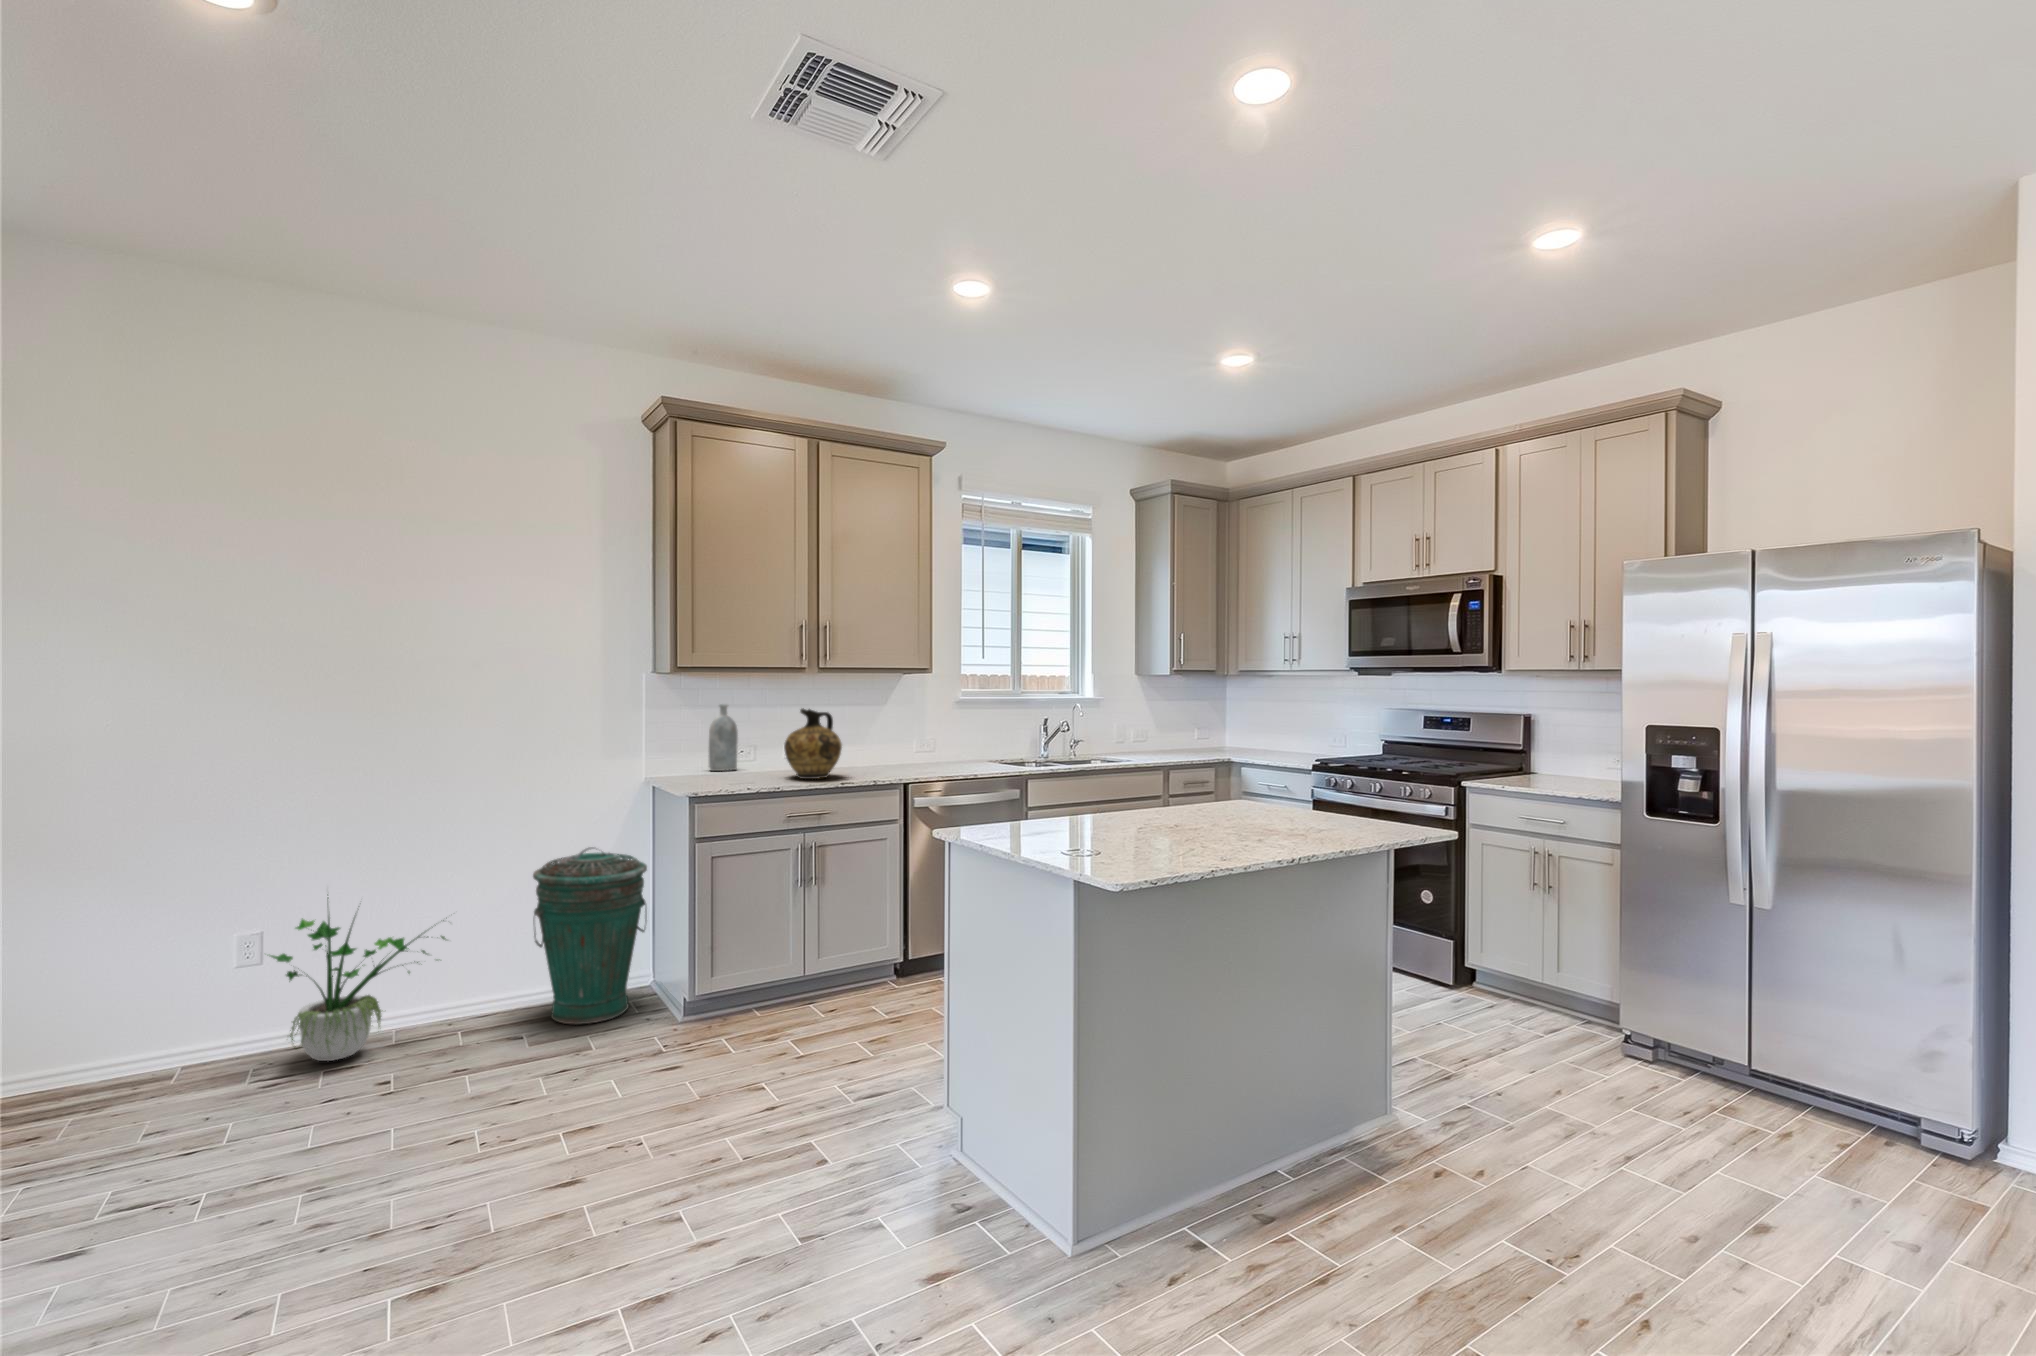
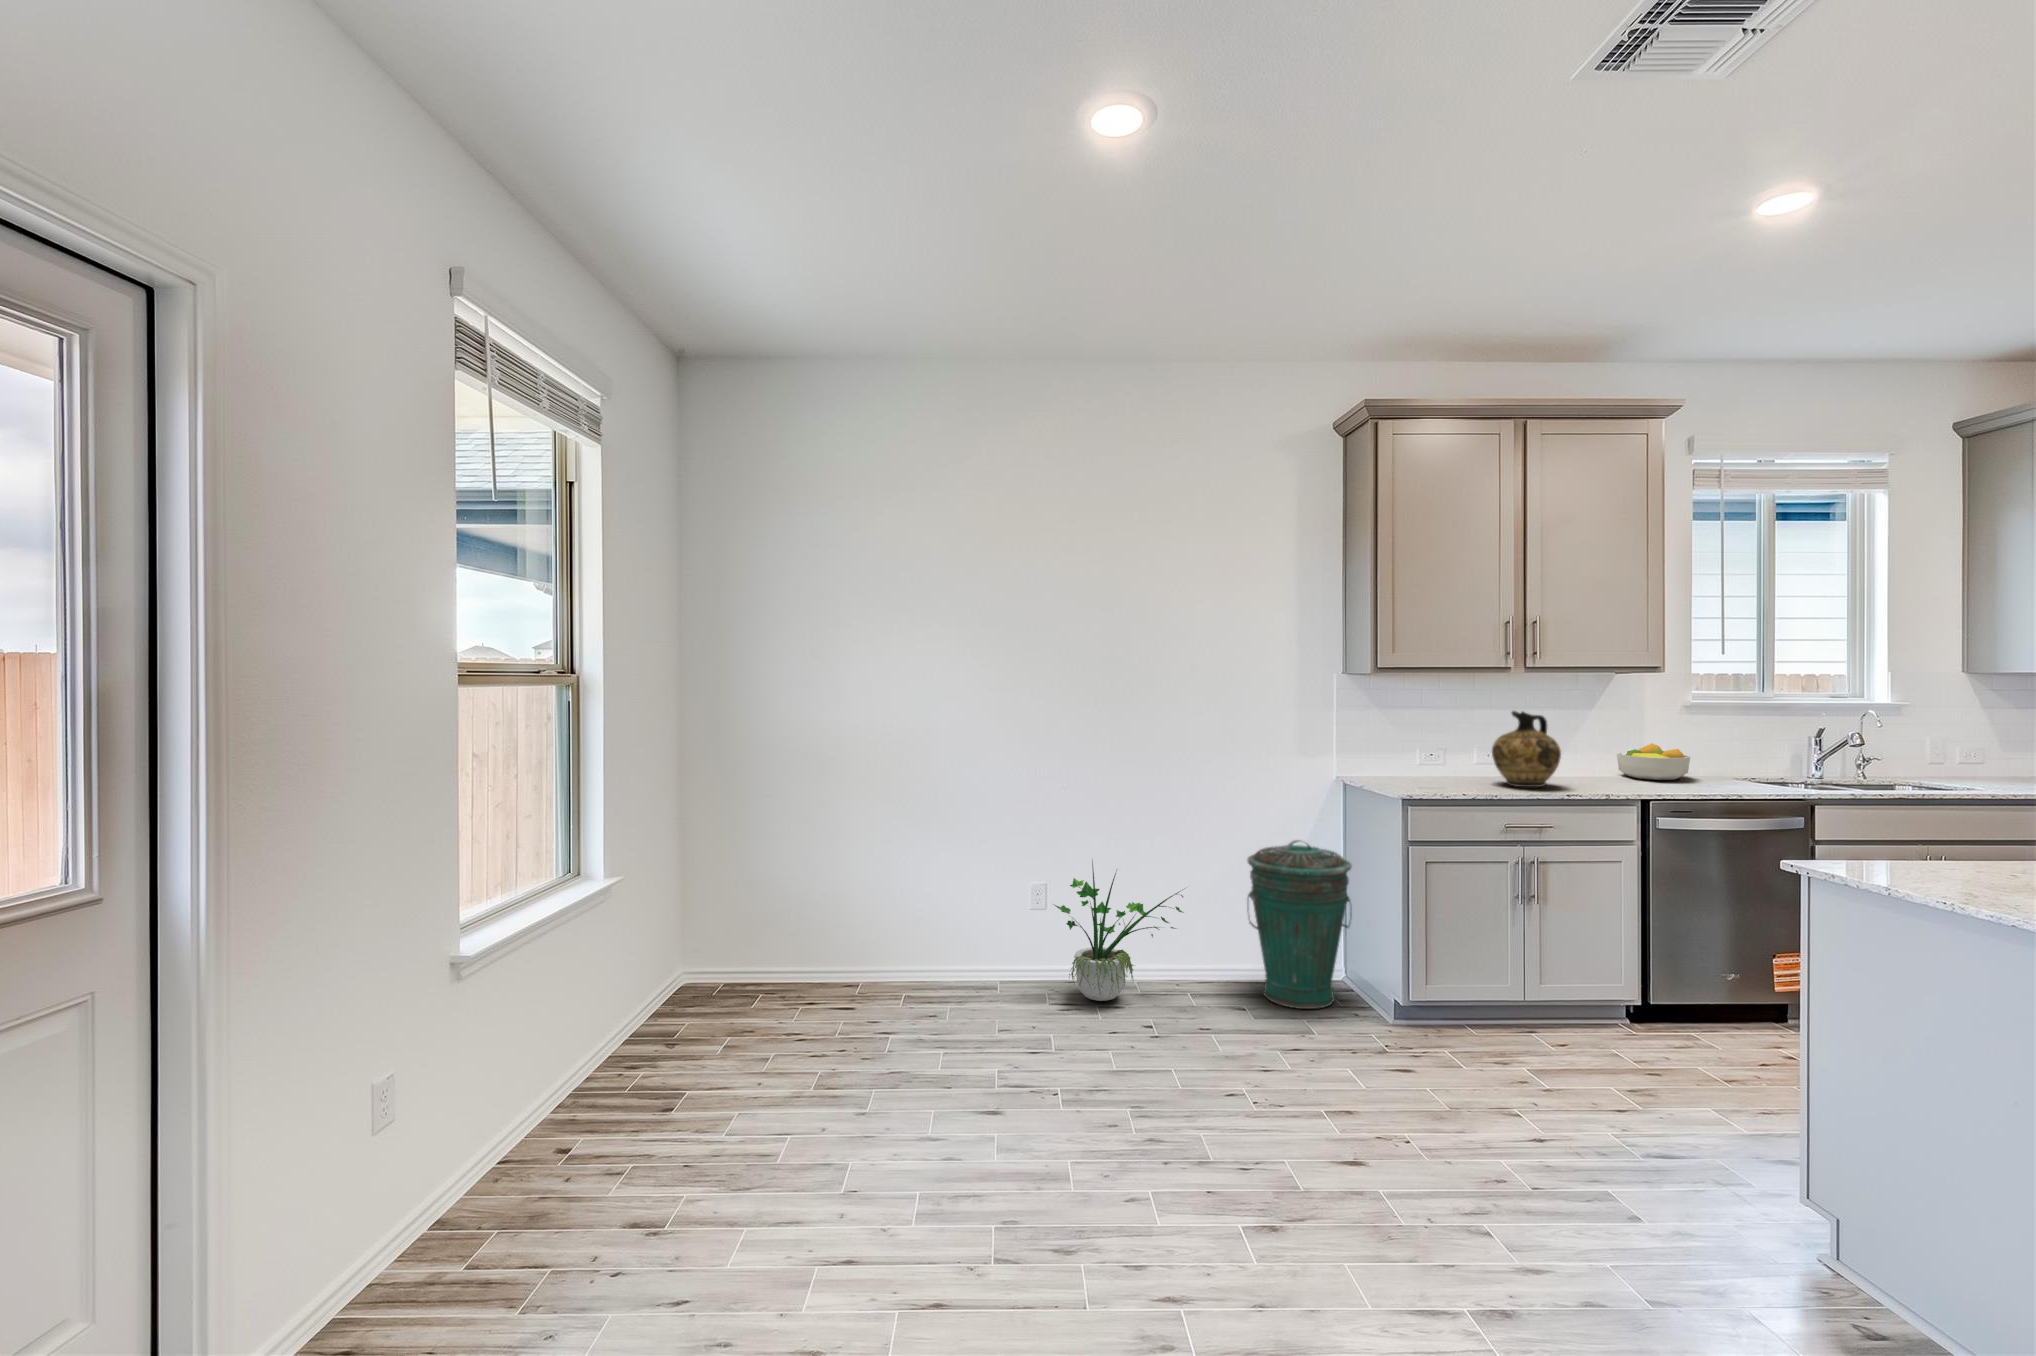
bottle: present [709,704,738,771] -> none [1402,705,1431,773]
fruit bowl: none [898,735,952,766] -> present [1617,743,1690,780]

